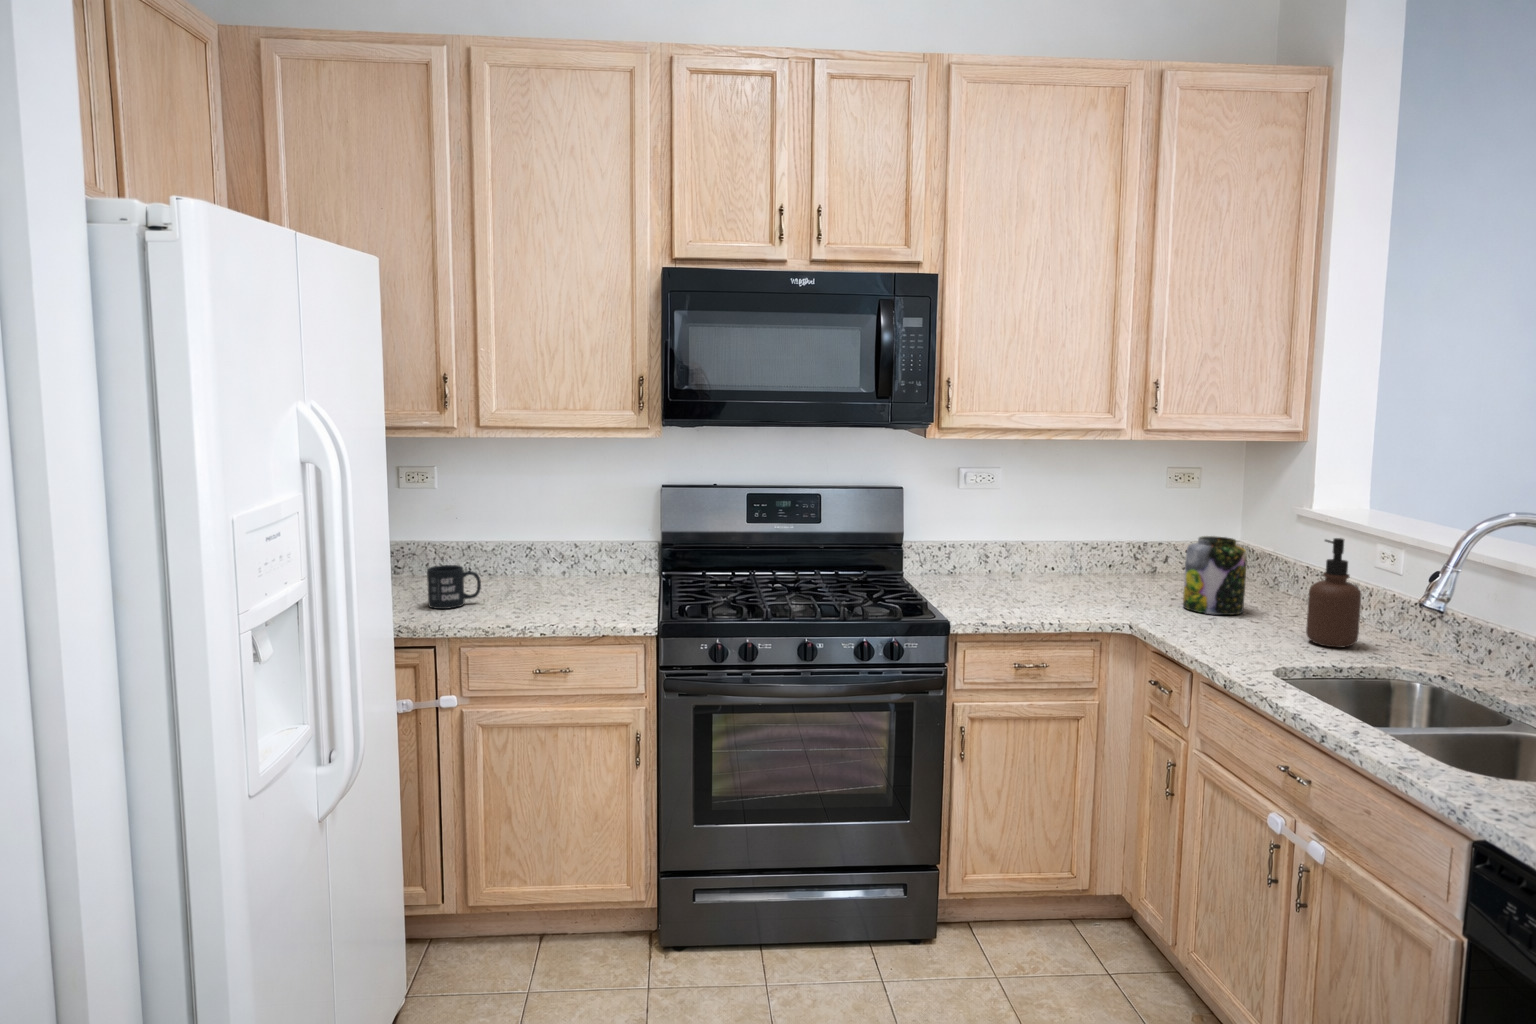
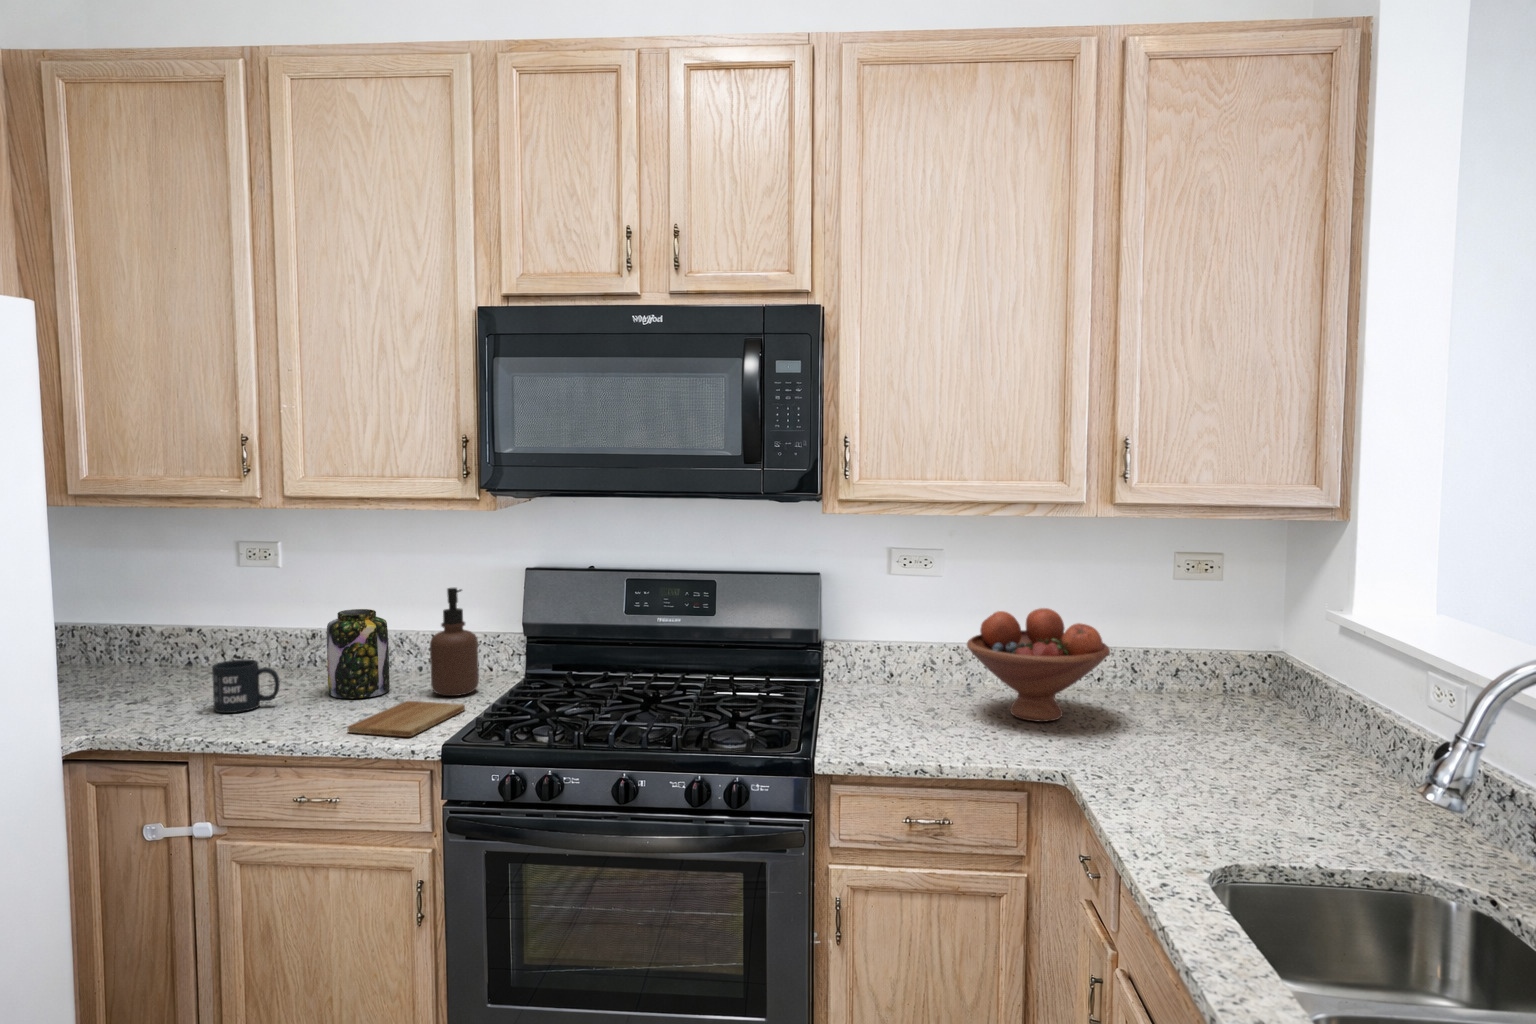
fruit bowl: none [1033,511,1144,595] -> present [967,608,1110,722]
jar: present [1183,536,1247,615] -> present [327,609,390,698]
soap dispenser: present [1306,538,1361,647] -> present [430,588,479,696]
cutting board: none [569,595,642,619] -> present [347,701,465,737]

